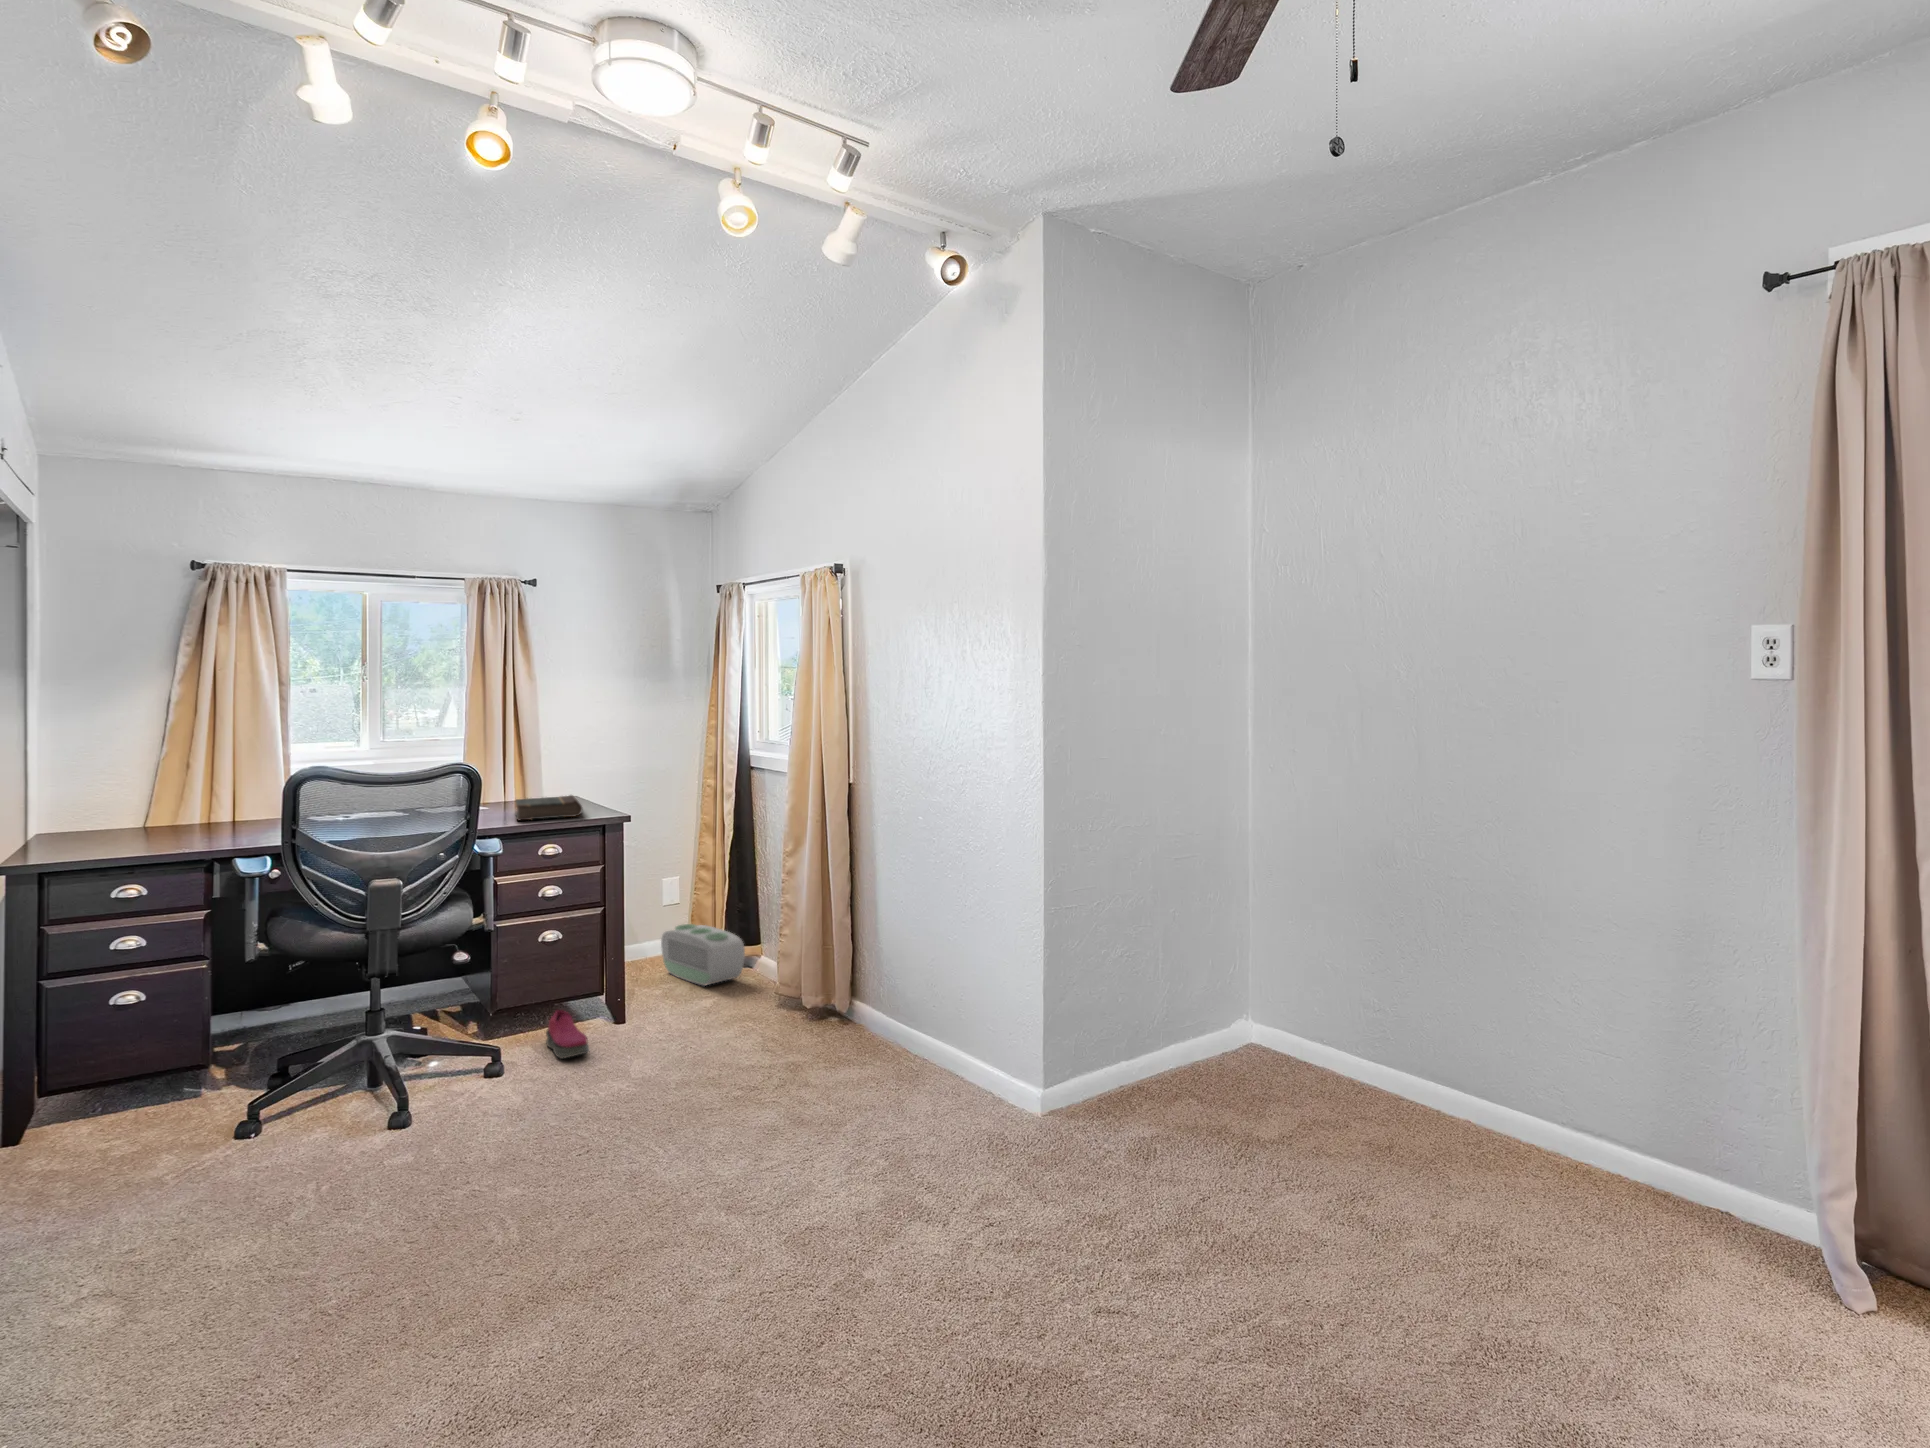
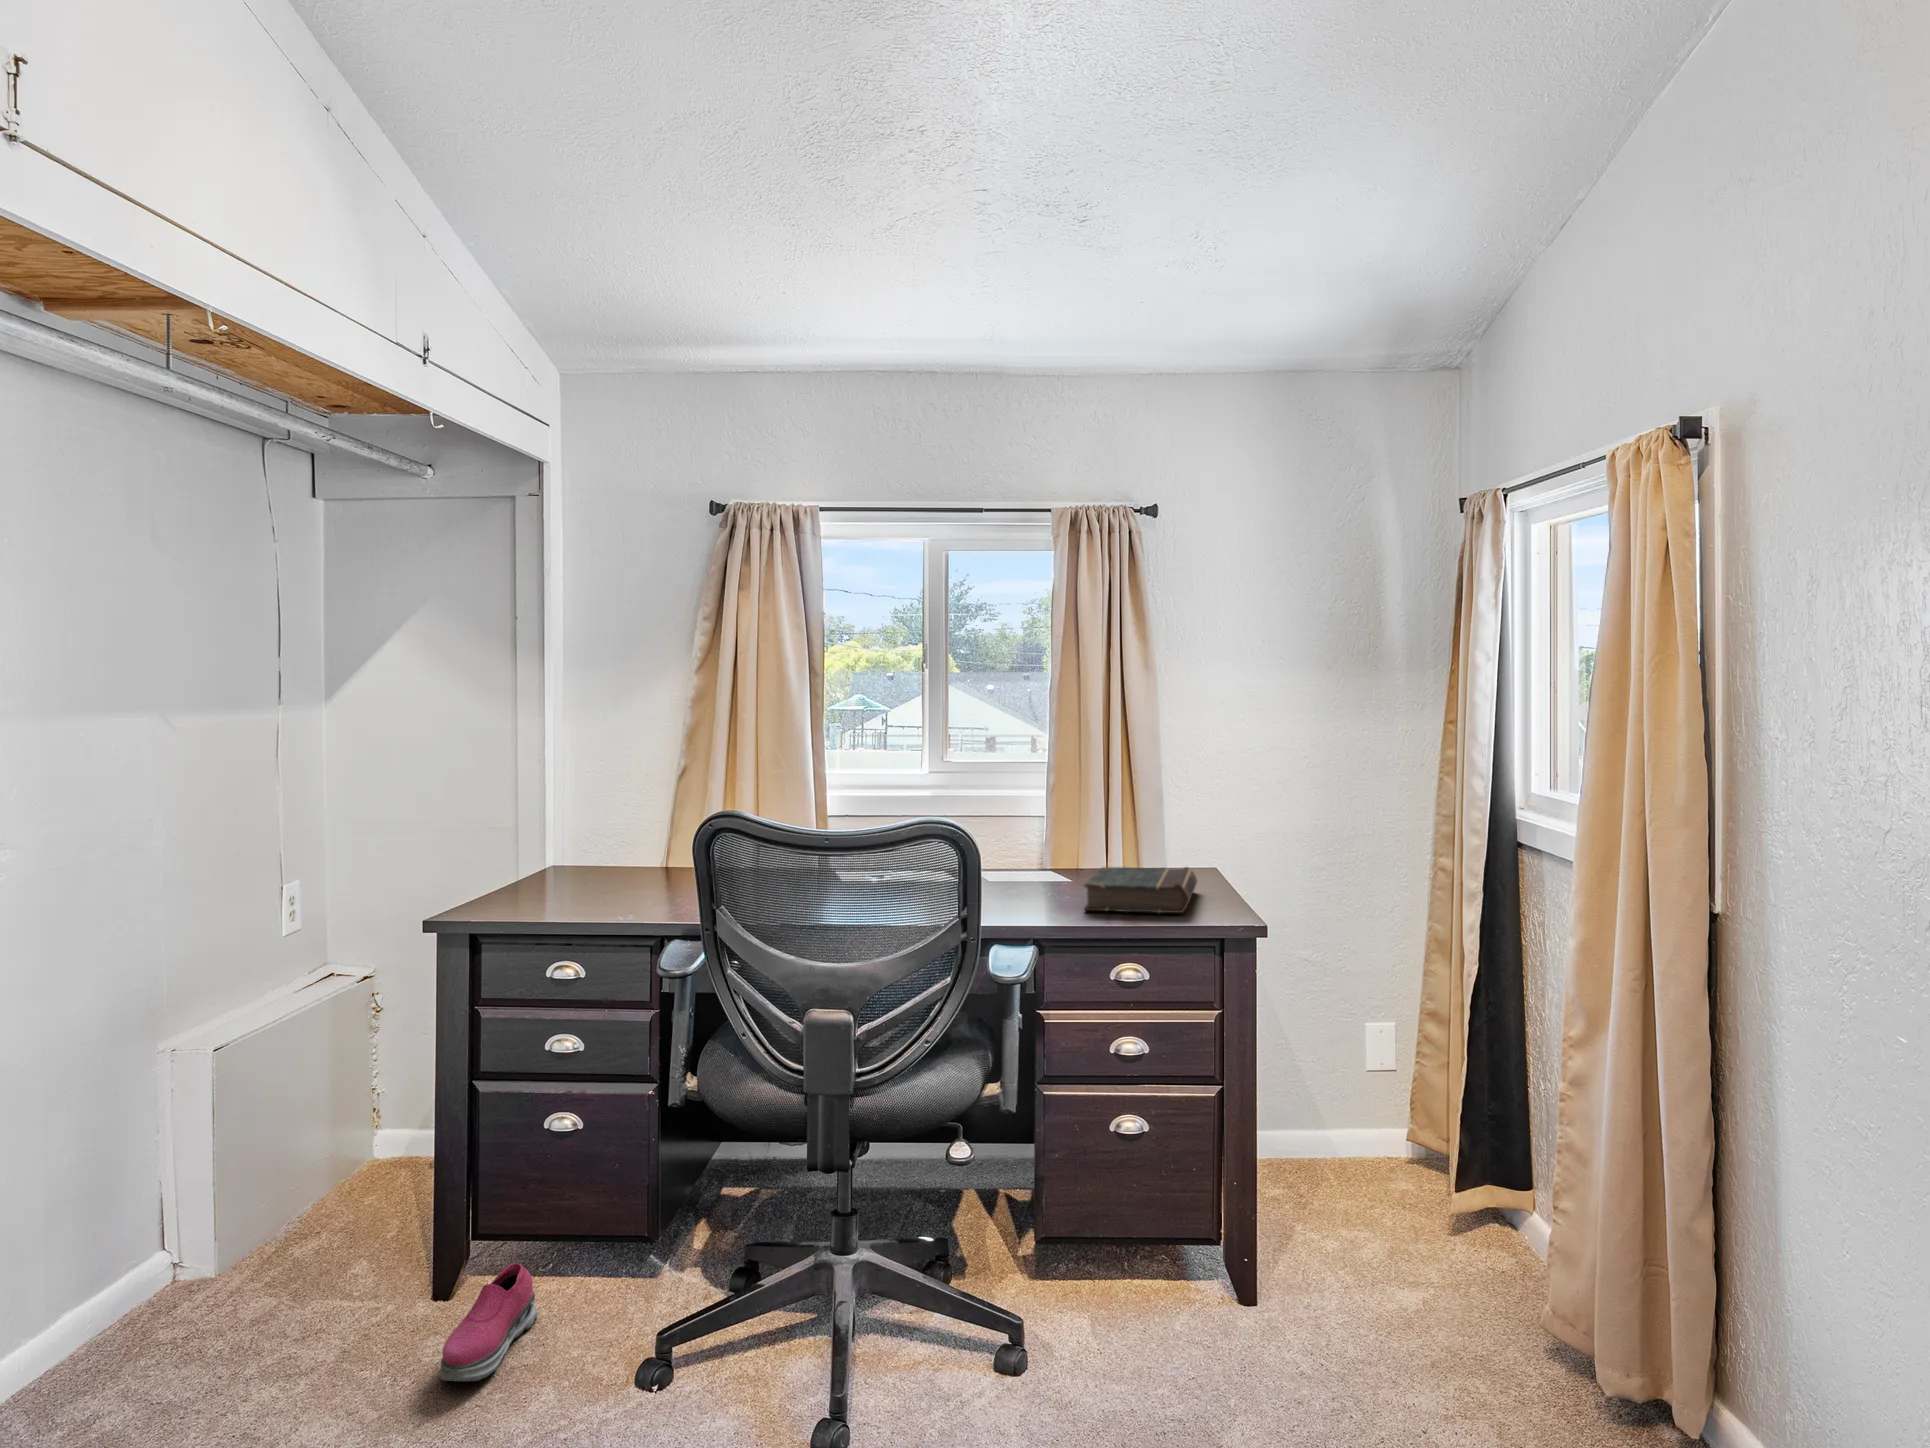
air purifier: present [661,924,745,986] -> none [1348,1113,1497,1255]
shoe: present [546,1010,589,1059] -> present [438,1263,537,1381]

